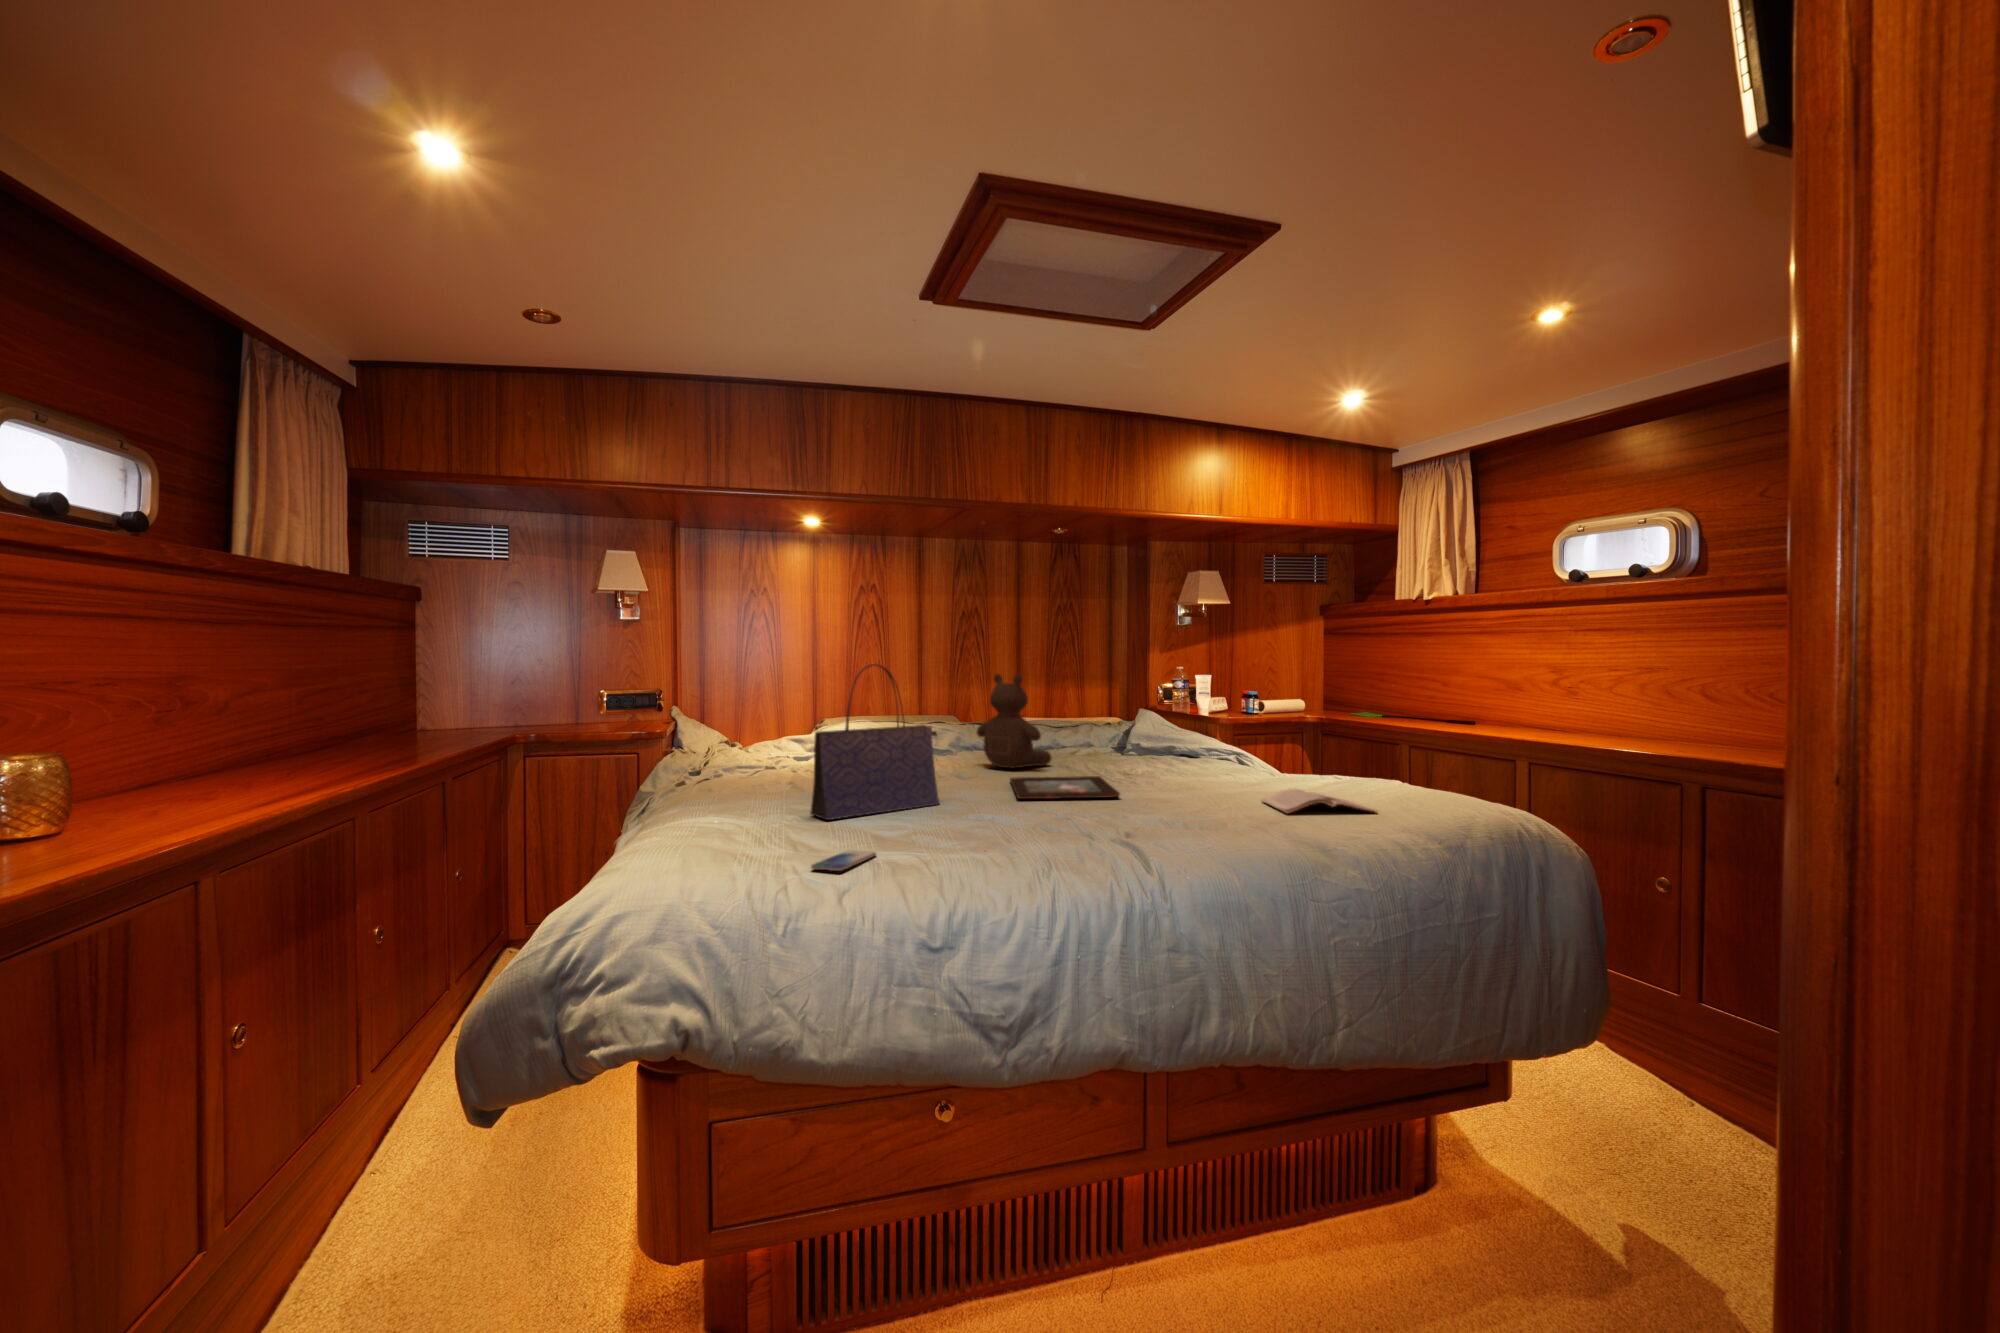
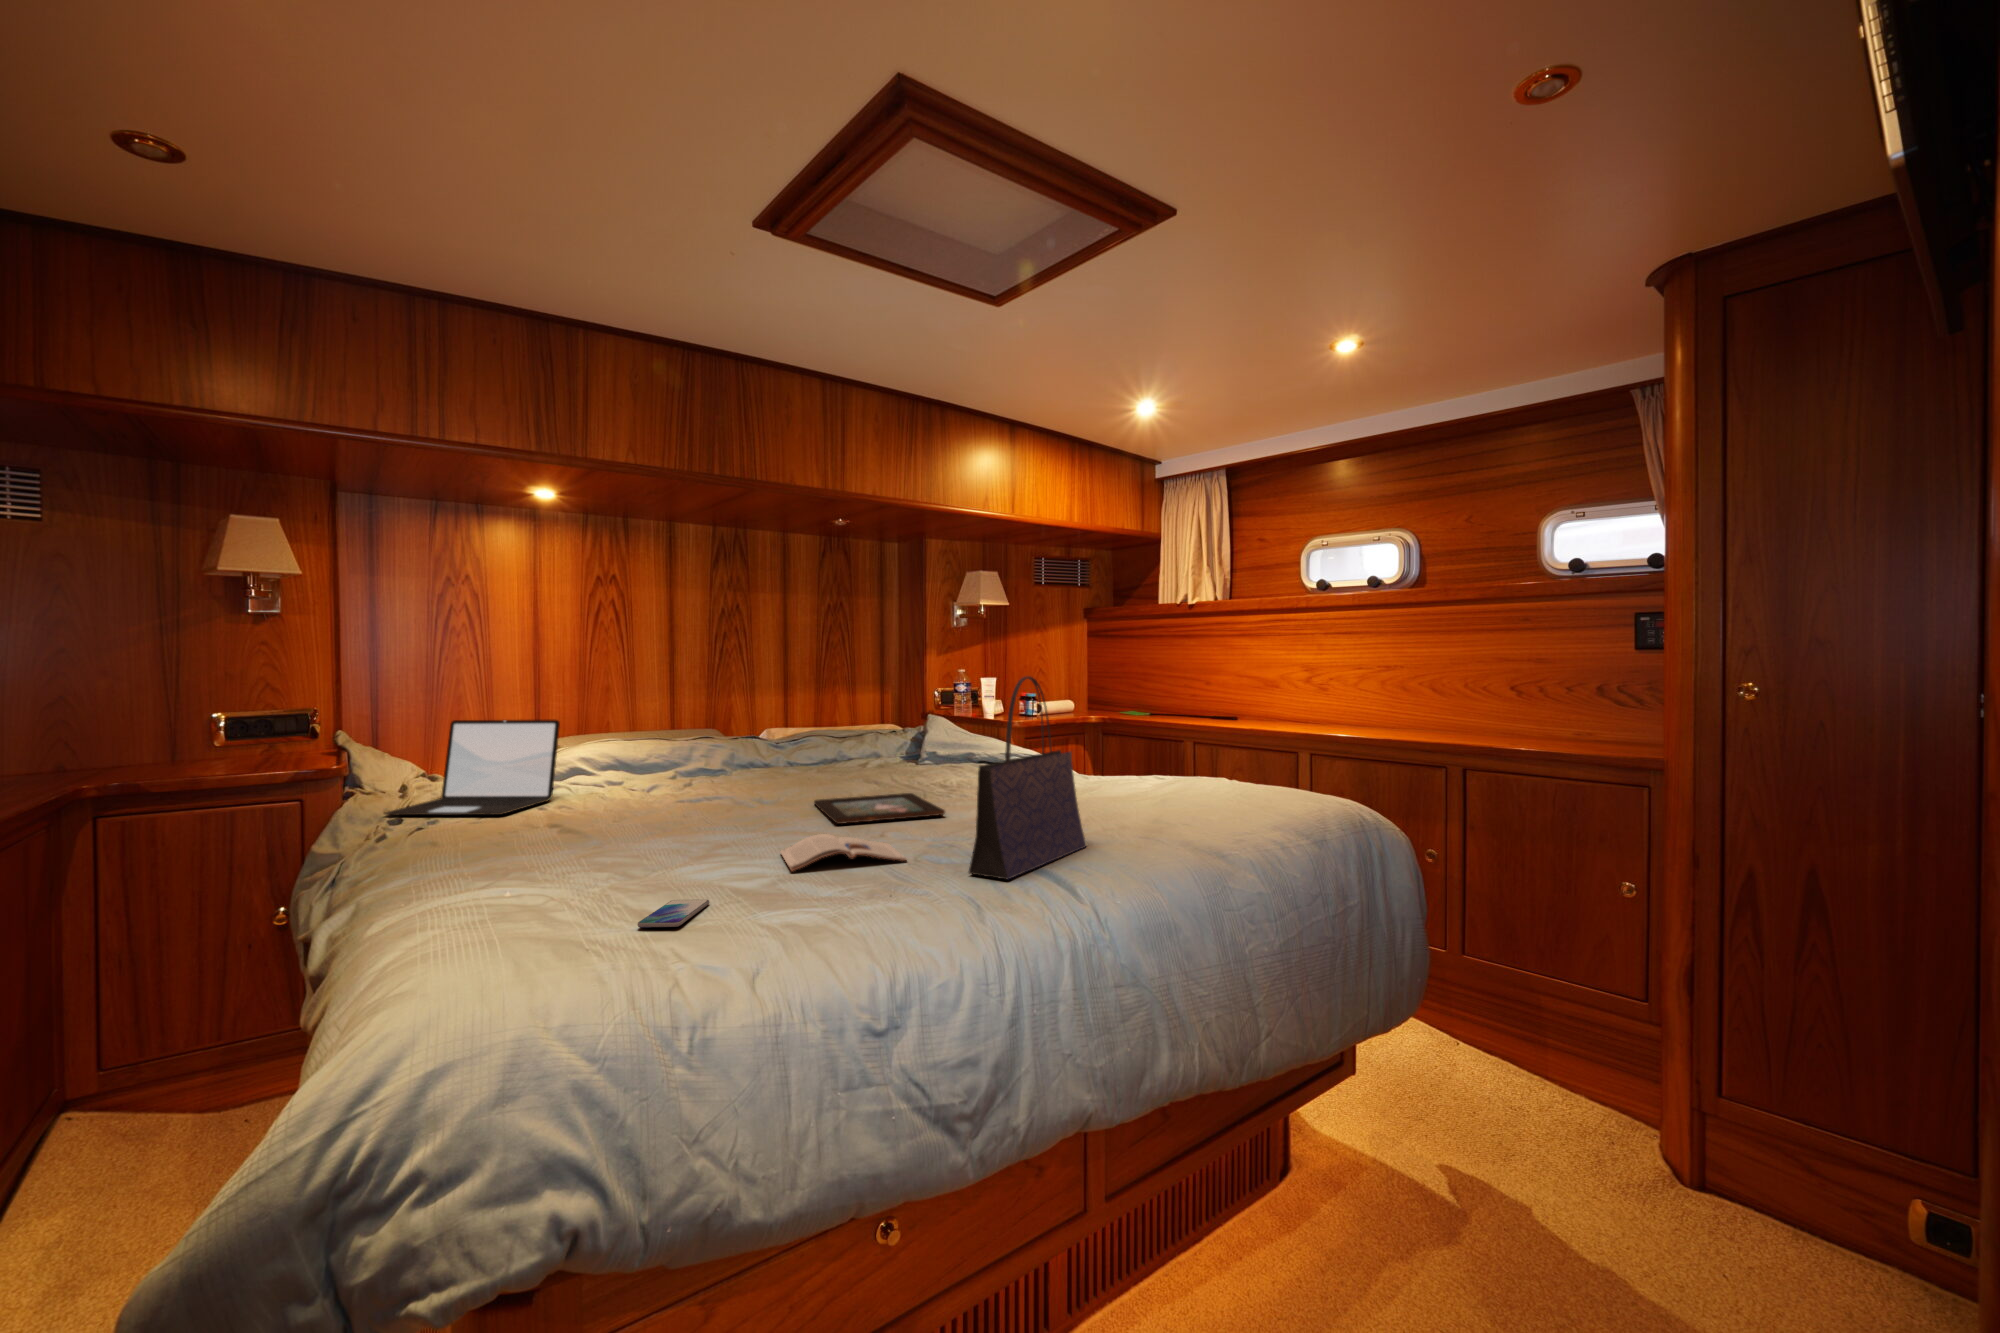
tote bag: present [810,664,939,820] -> present [969,676,1086,880]
teddy bear: present [977,674,1051,768] -> none [764,683,850,789]
laptop: none [688,700,815,776] -> present [384,720,560,815]
magazine: present [1261,788,1378,813] -> present [781,834,907,871]

